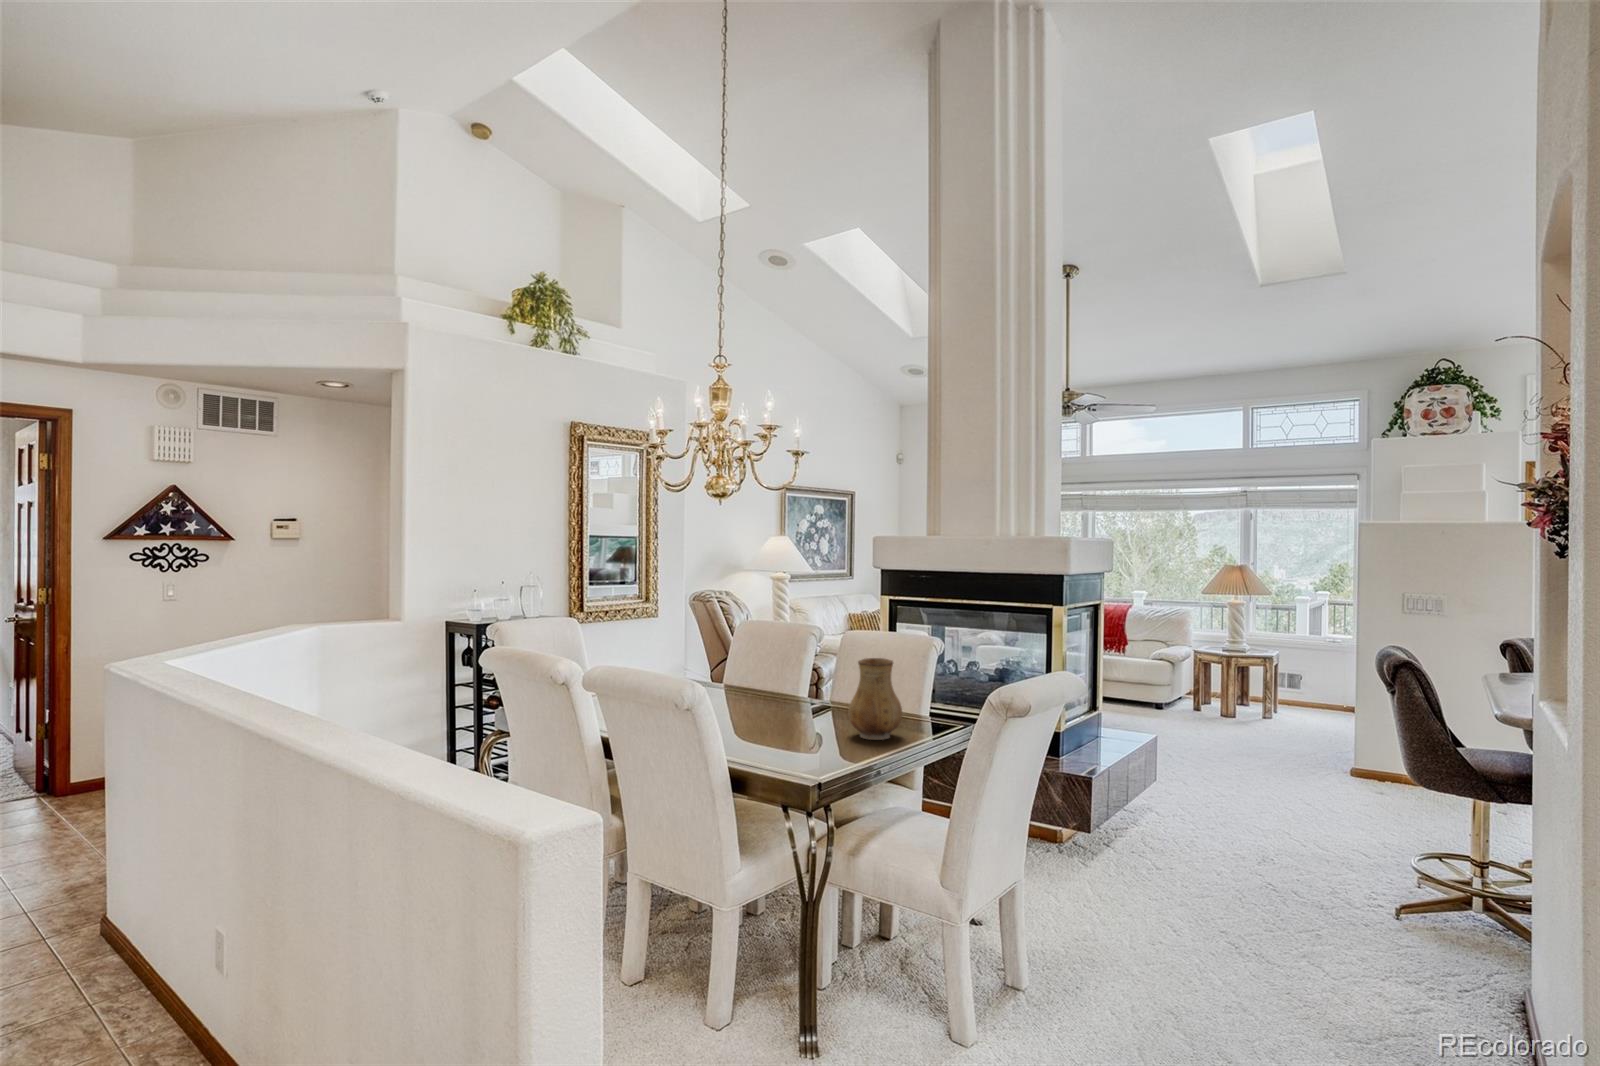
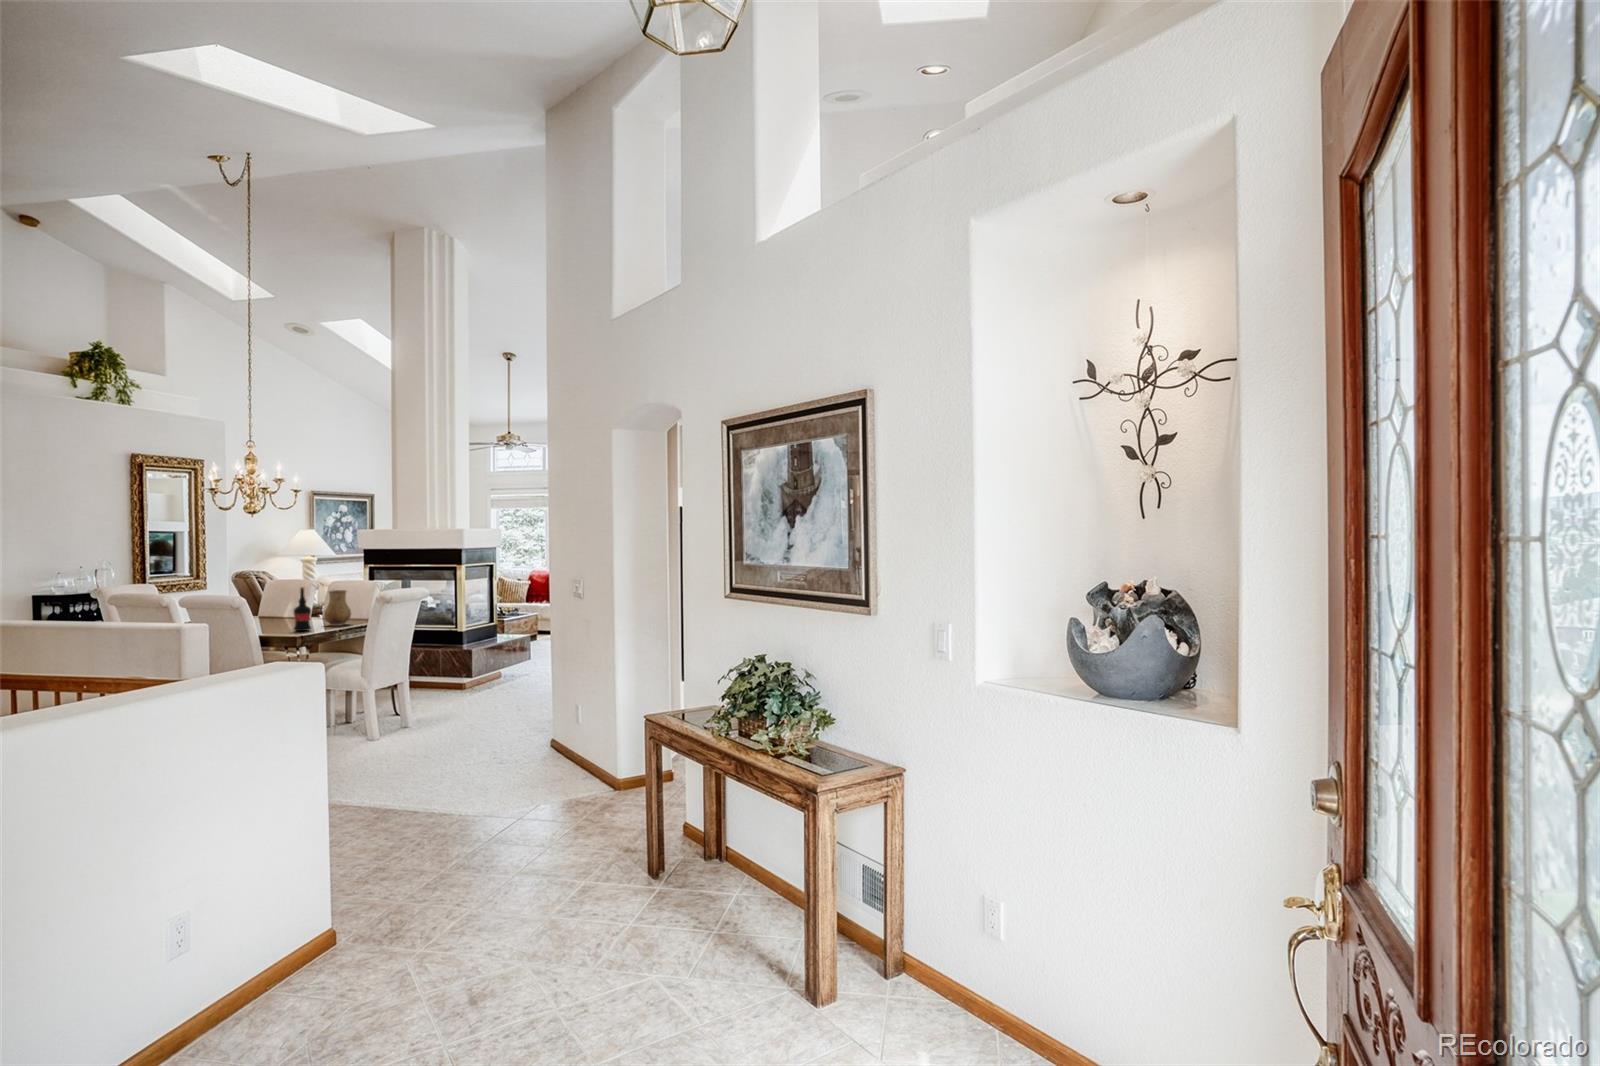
wine bottle: none [797,657,833,761] -> present [293,587,311,631]

